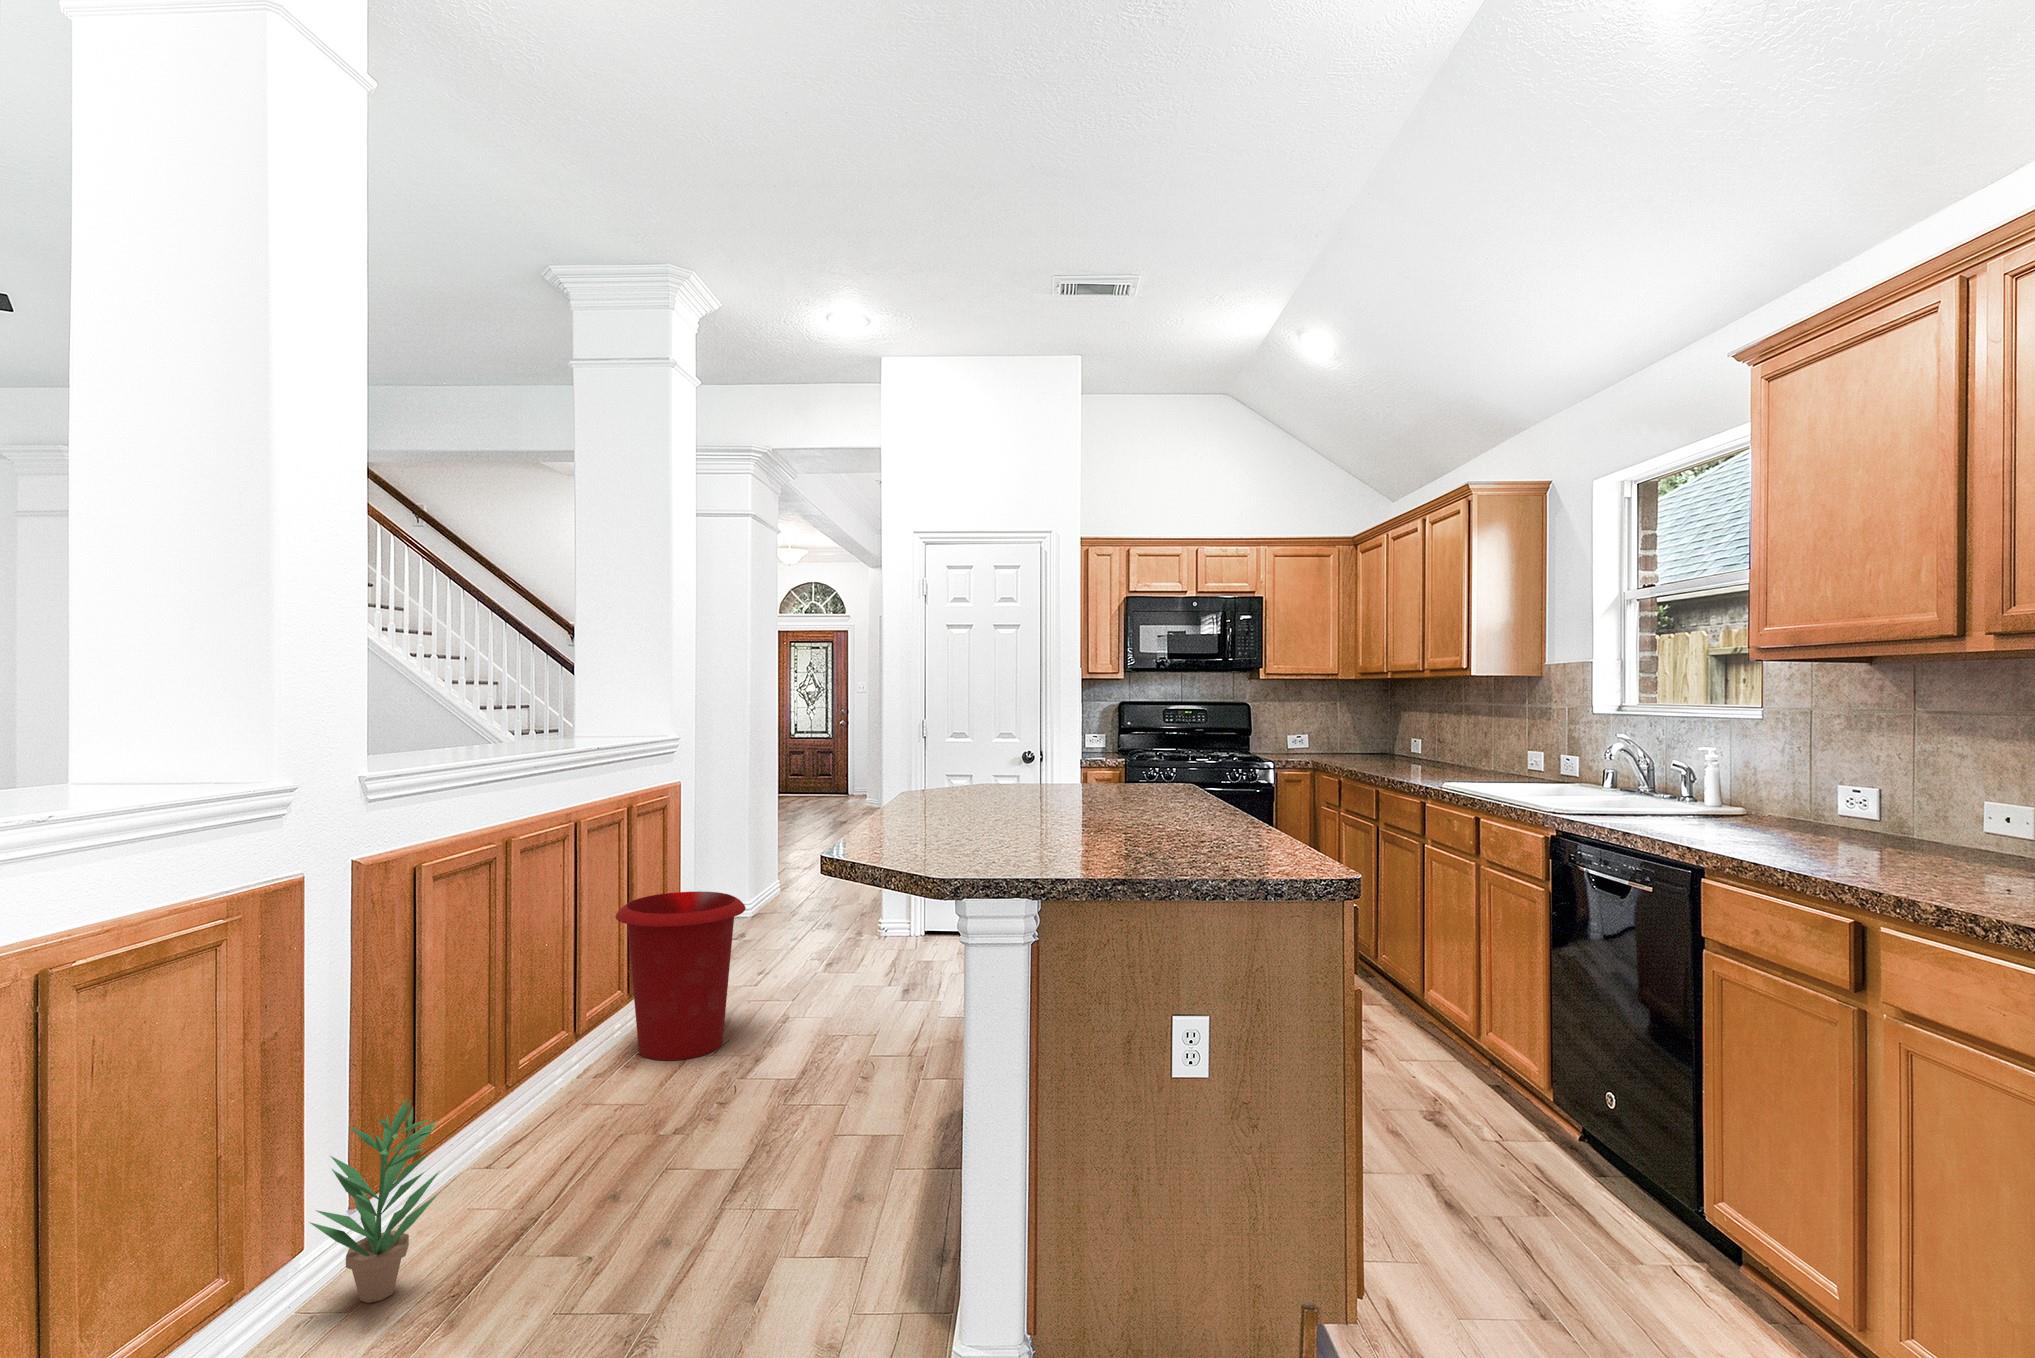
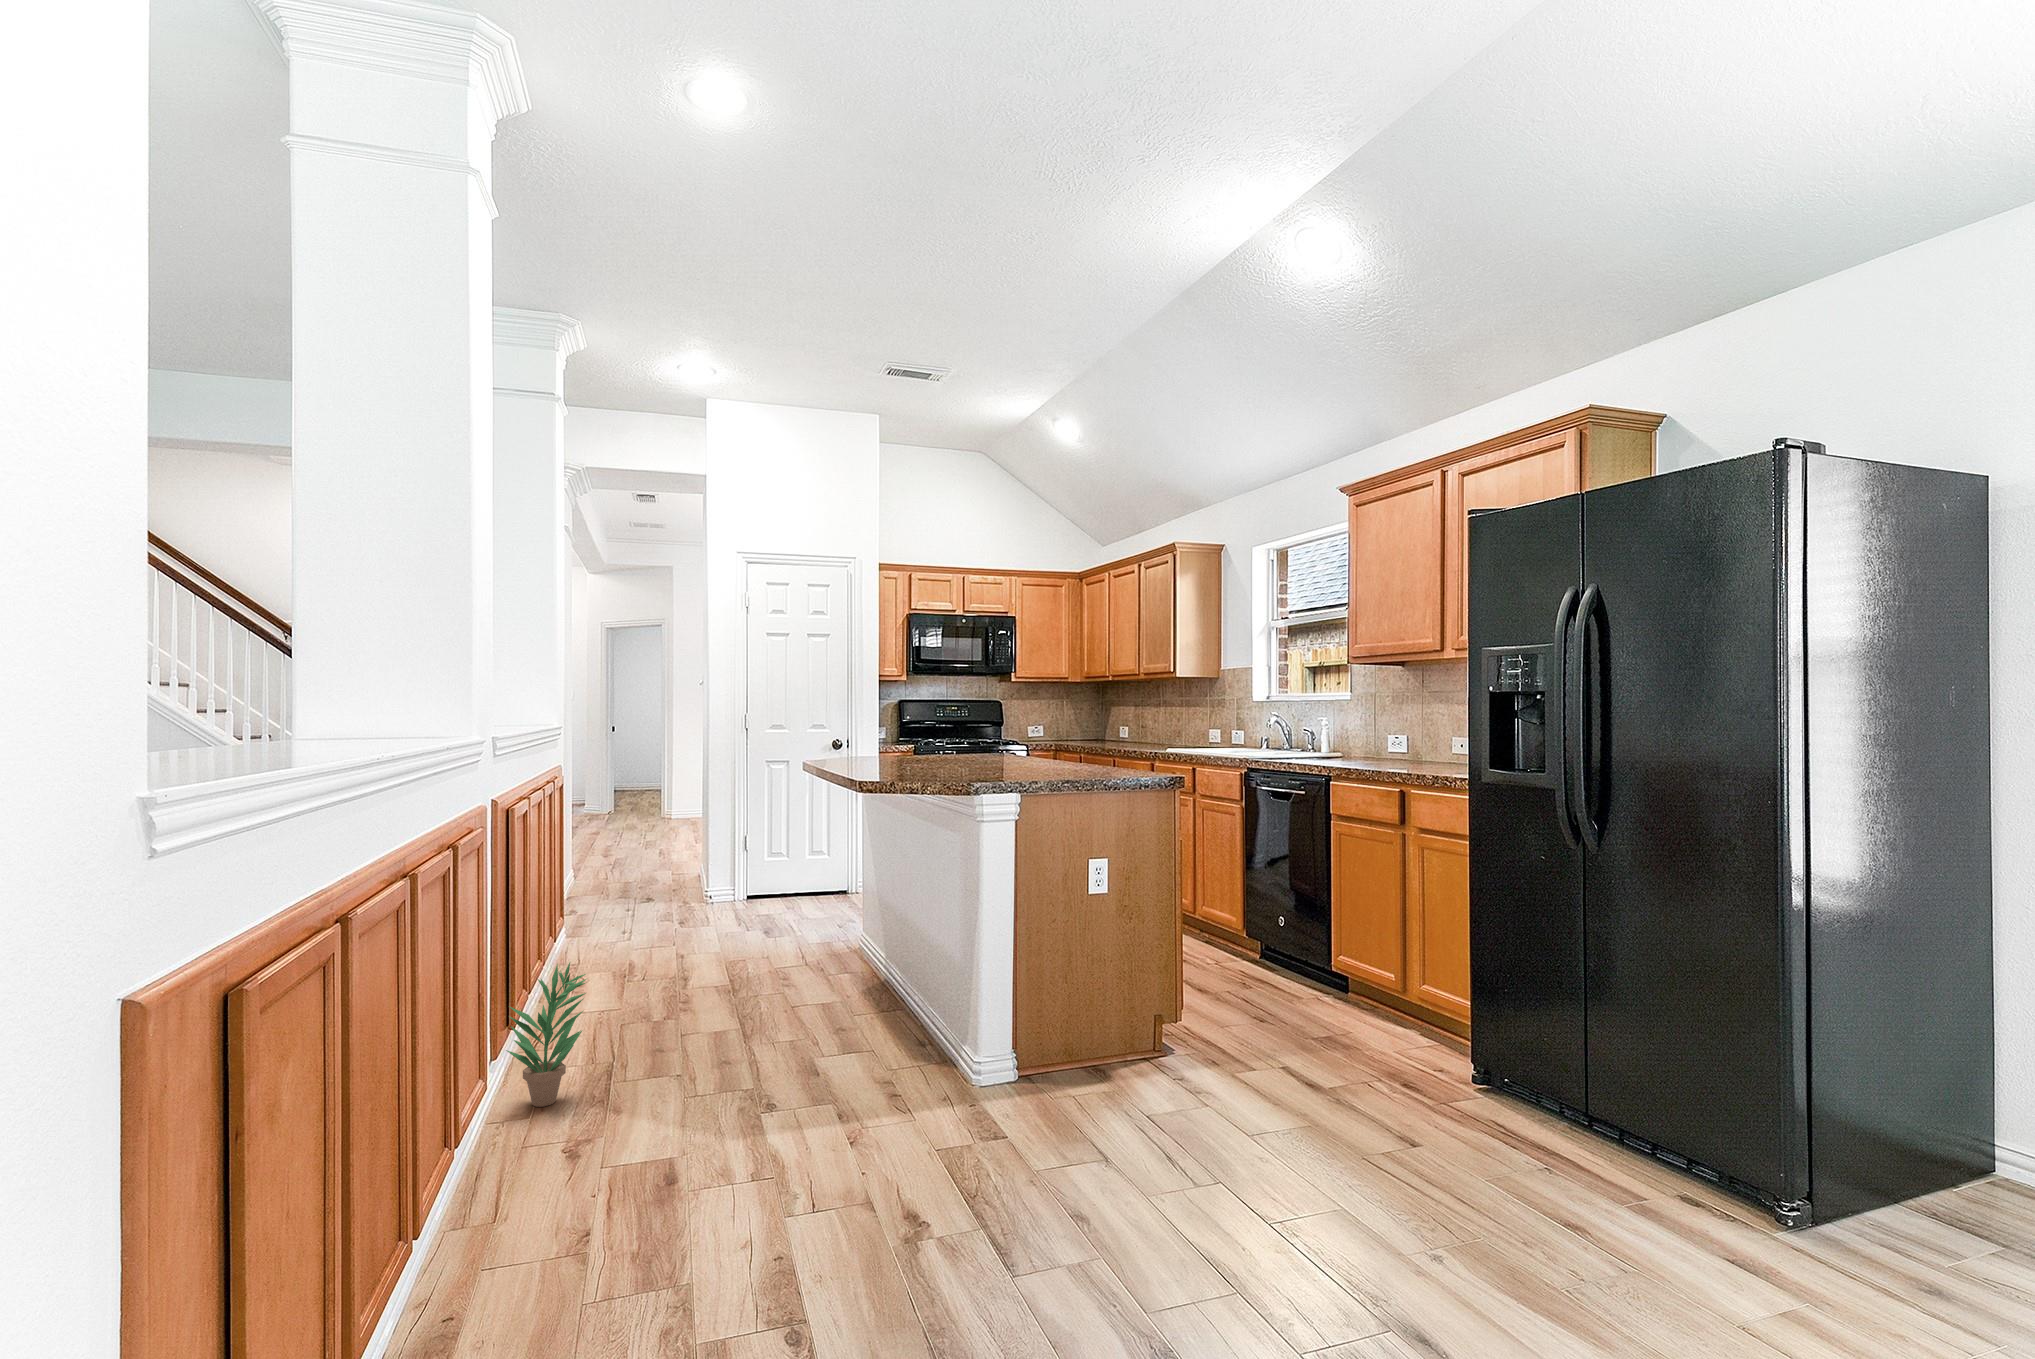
waste bin: present [615,891,746,1060] -> none [559,849,668,982]

